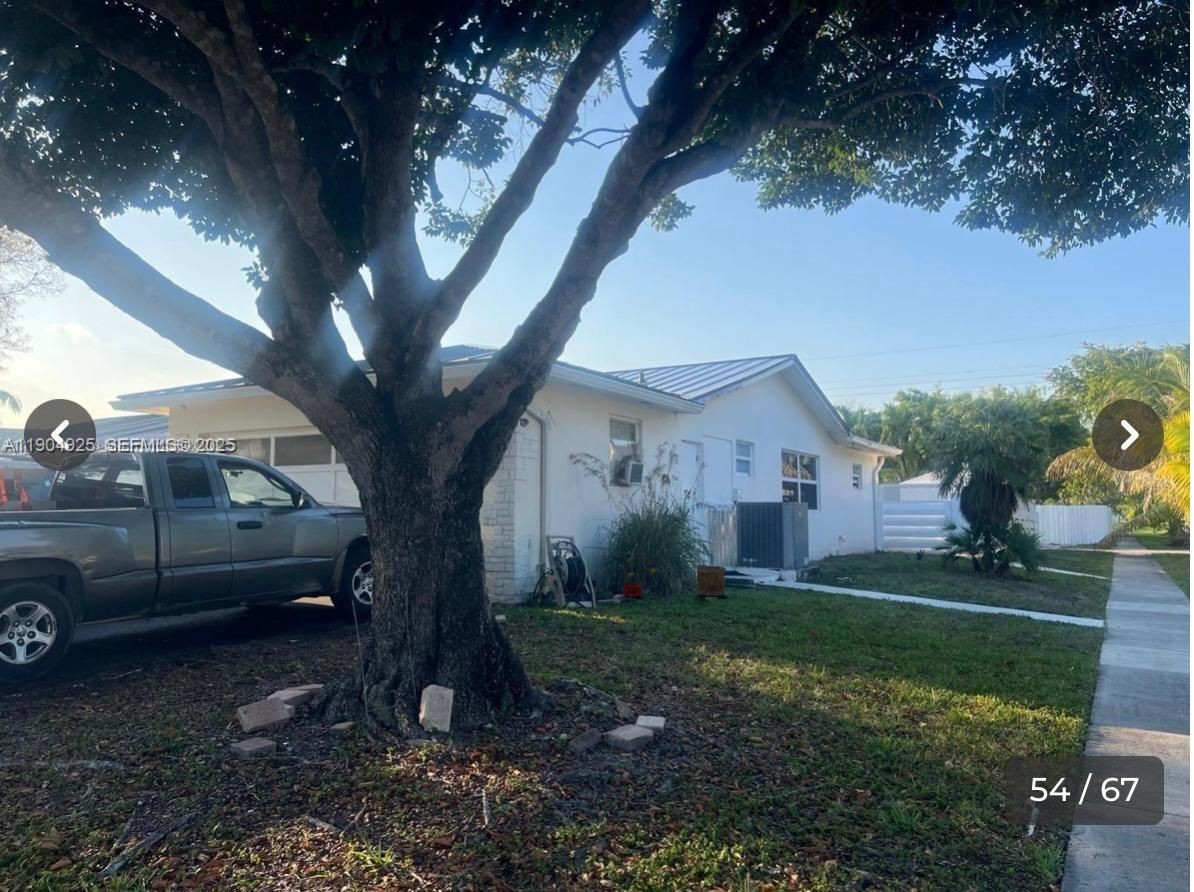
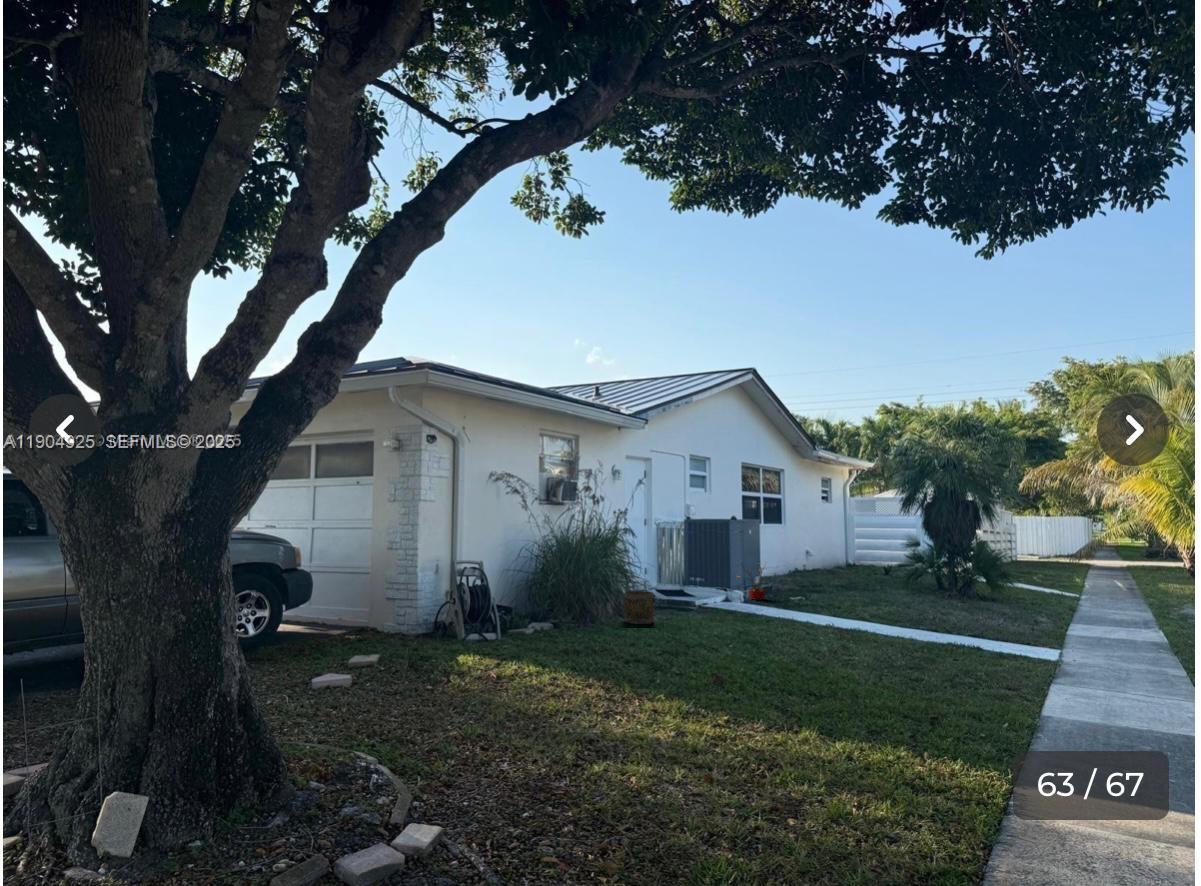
decorative plant: present [624,558,655,597] -> present [749,569,765,600]

